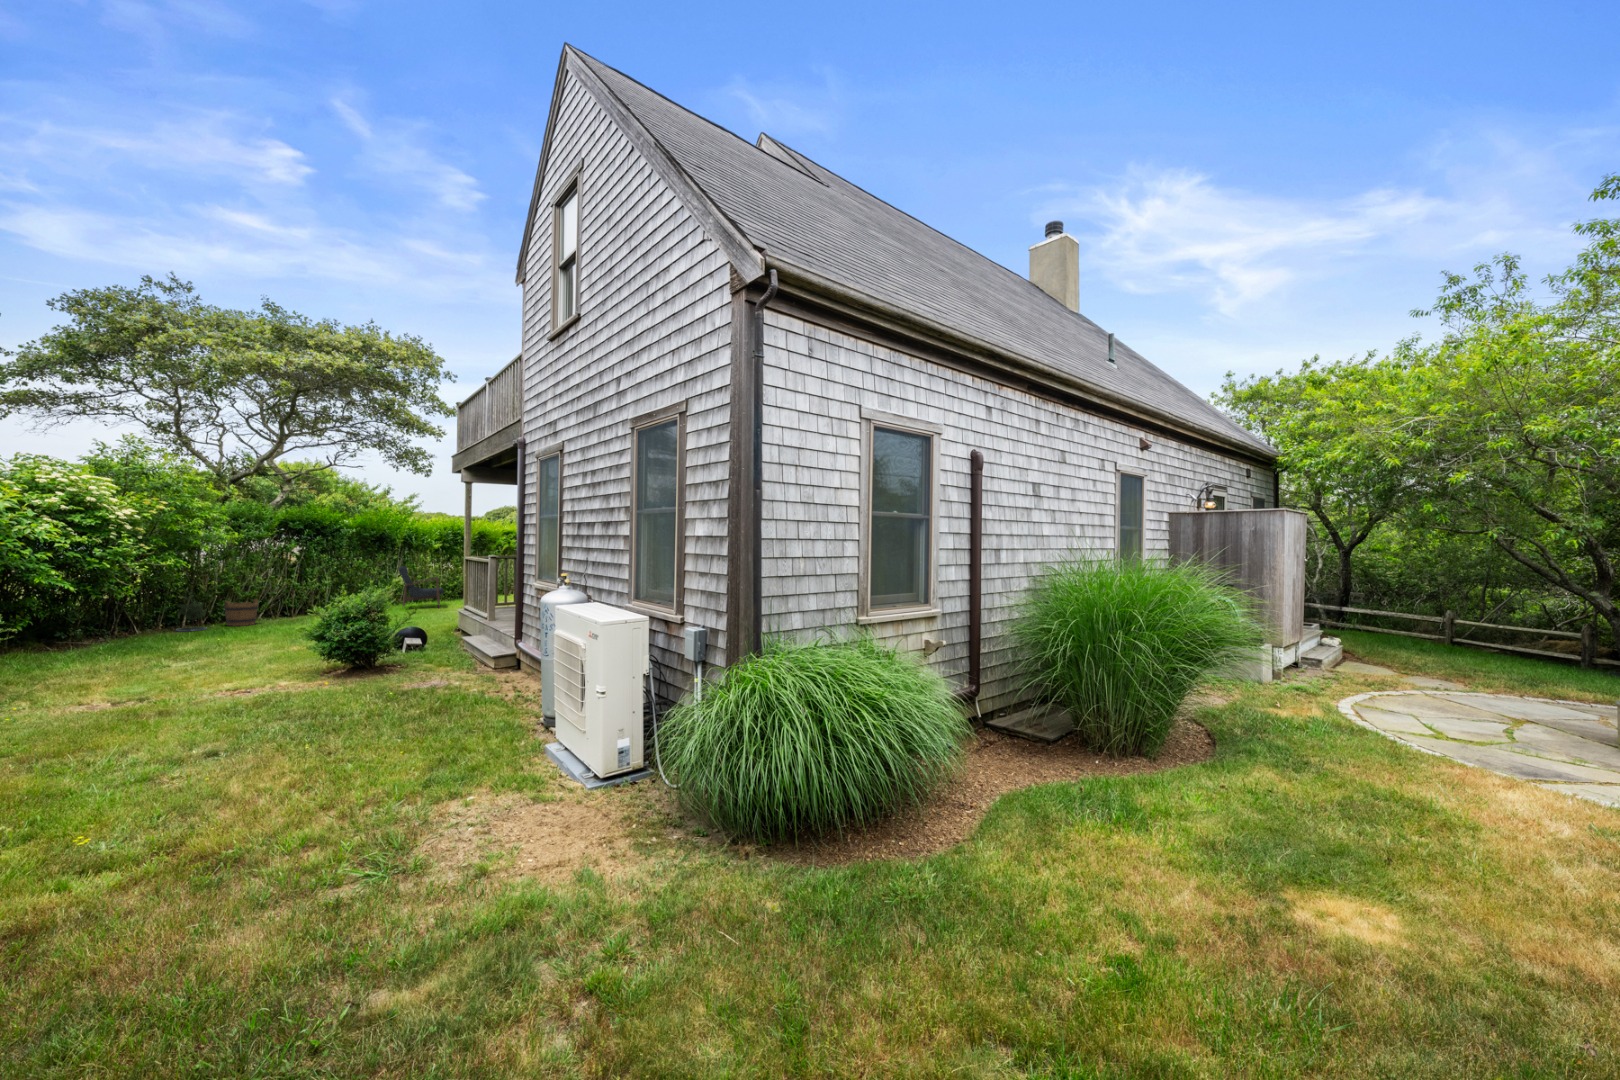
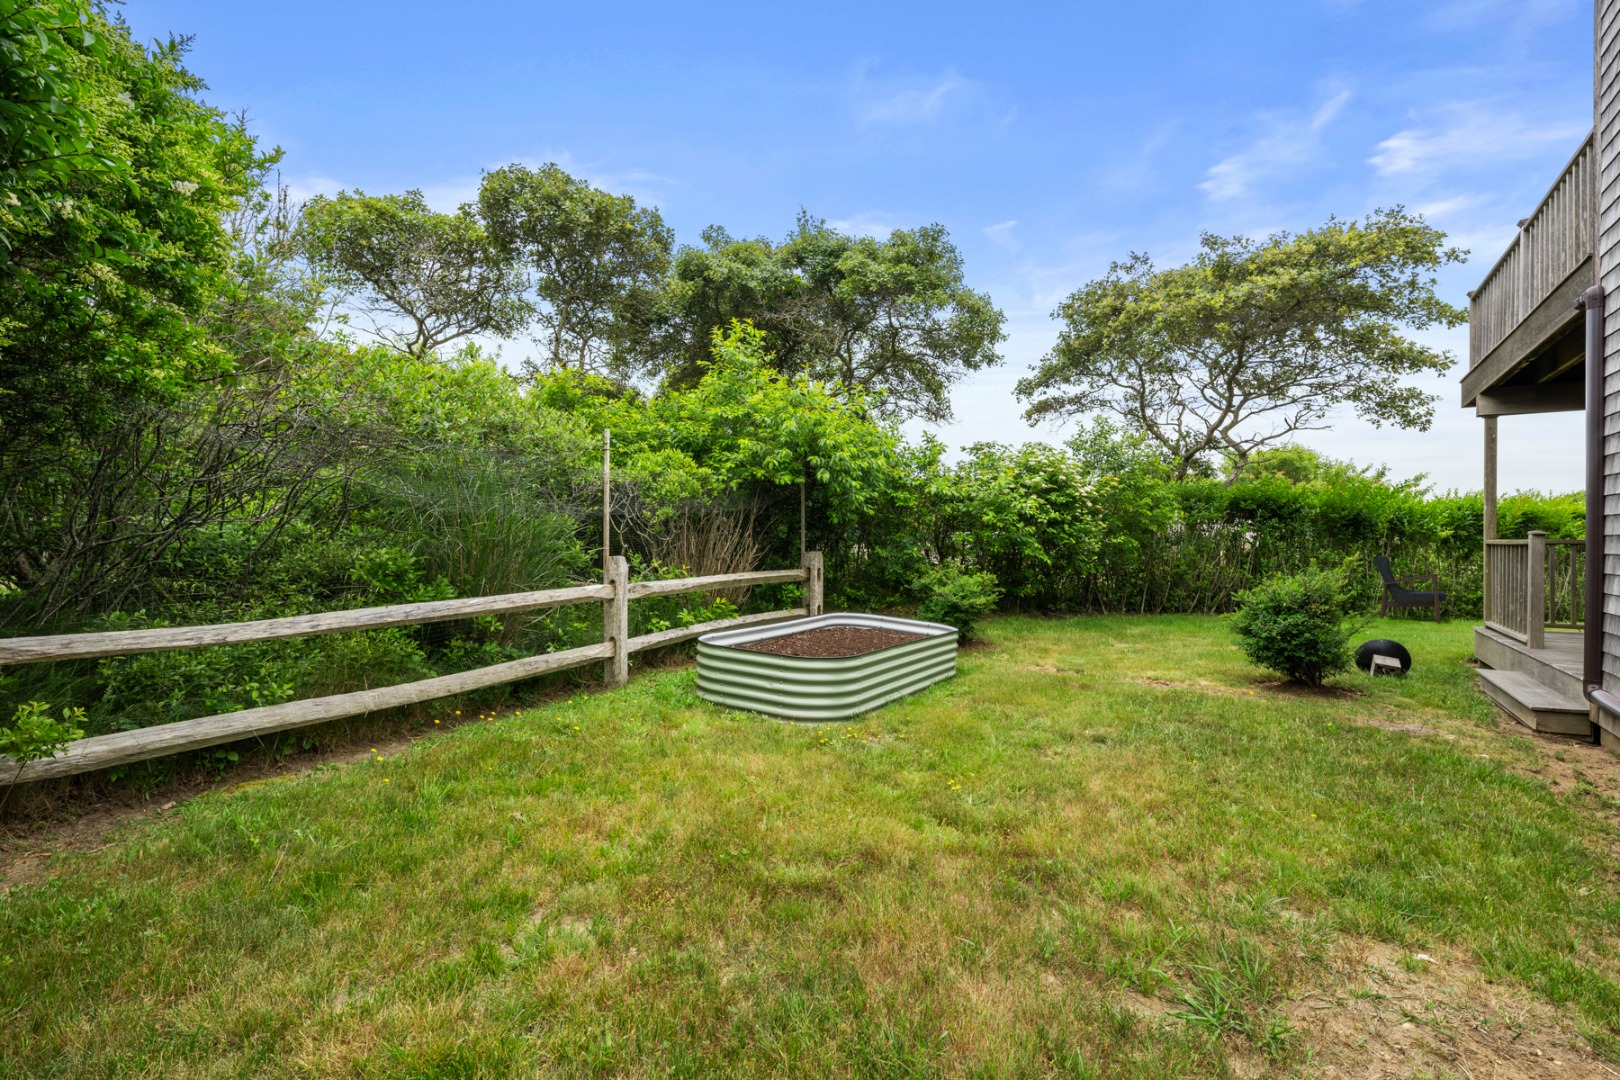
potted tree: present [177,594,206,631] -> none [1129,574,1156,618]
bucket: present [224,599,258,626] -> none [1170,588,1203,618]

